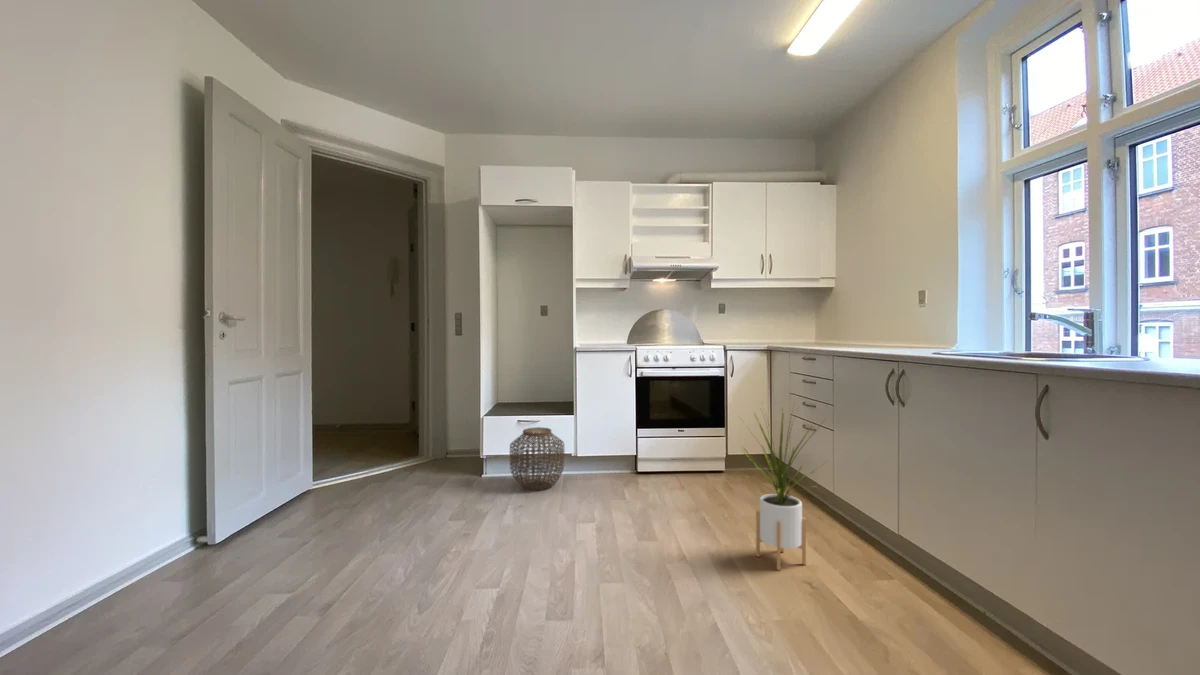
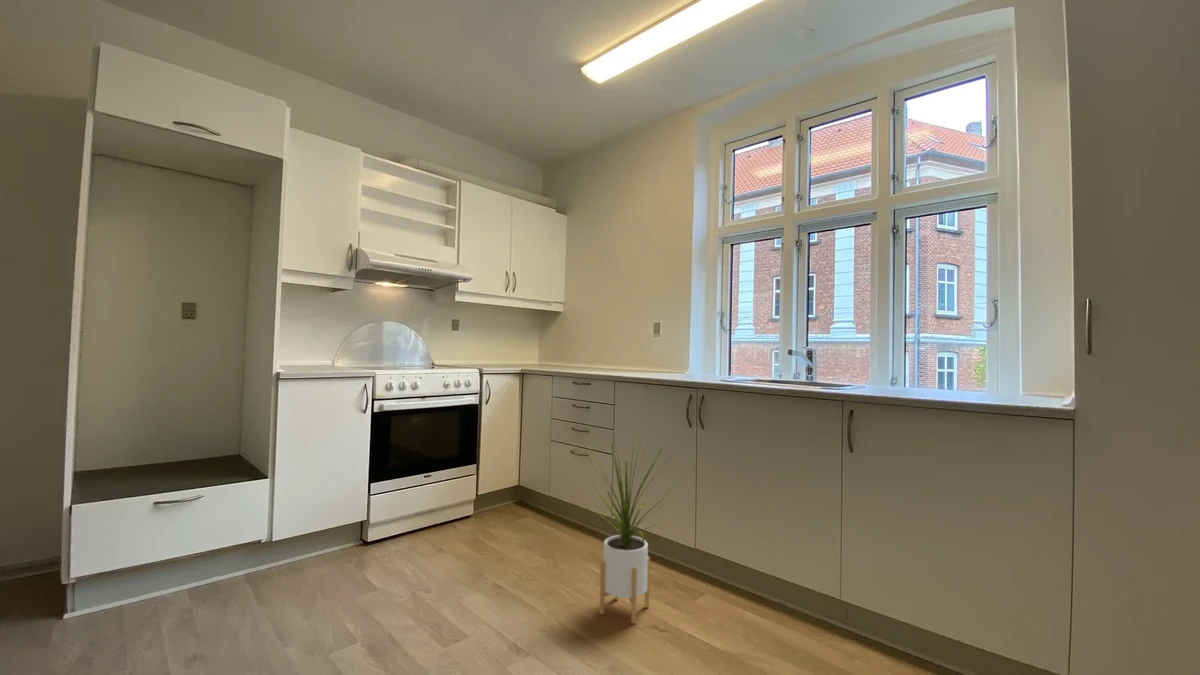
woven basket: present [510,427,564,490] -> none [150,504,267,619]

